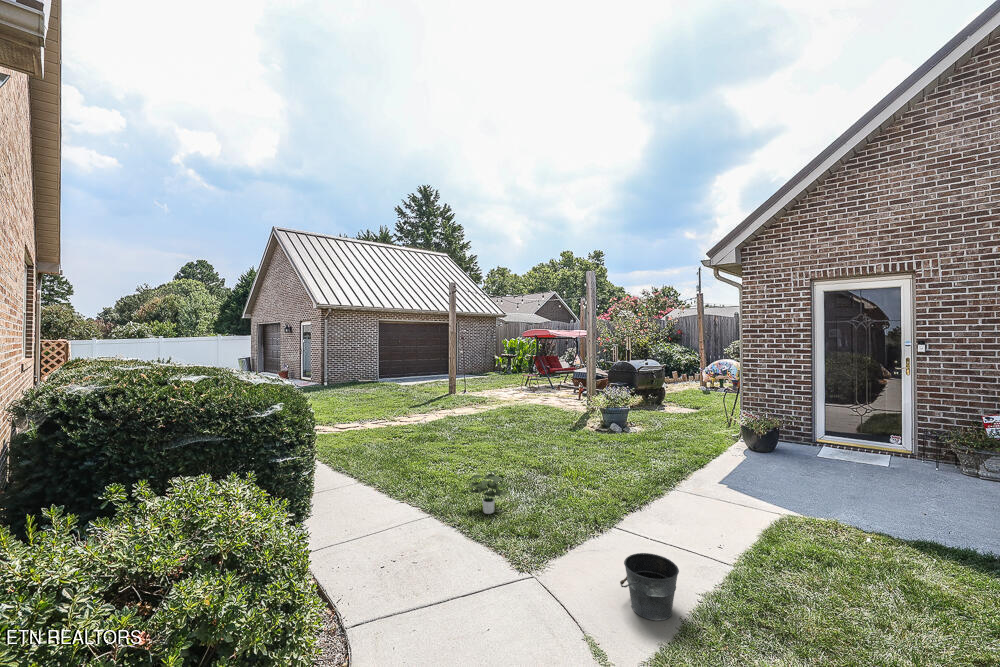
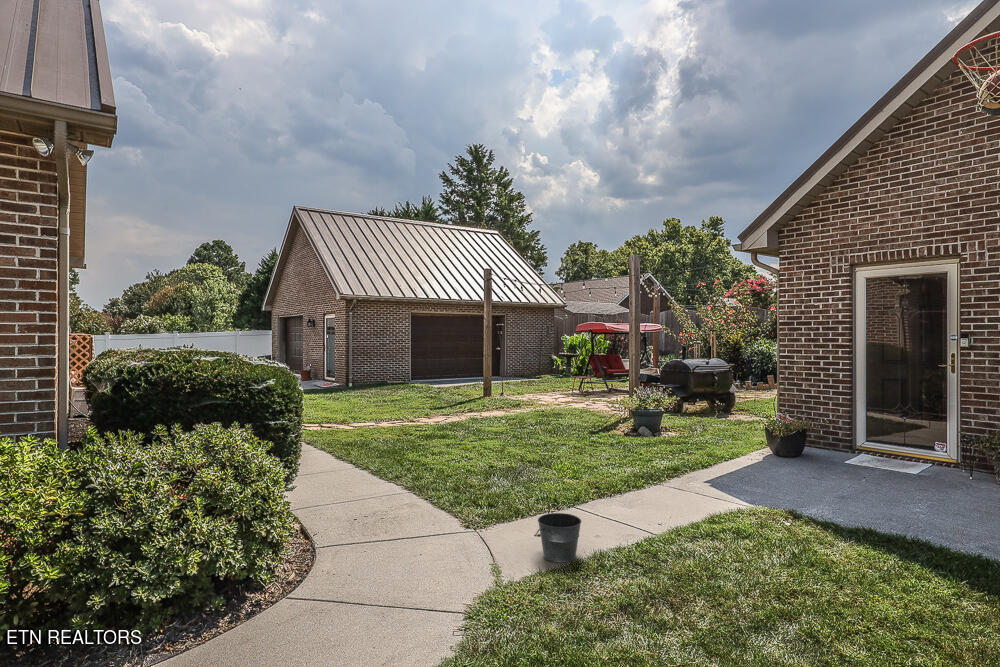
potted plant: present [470,470,507,514] -> none [444,454,480,493]

